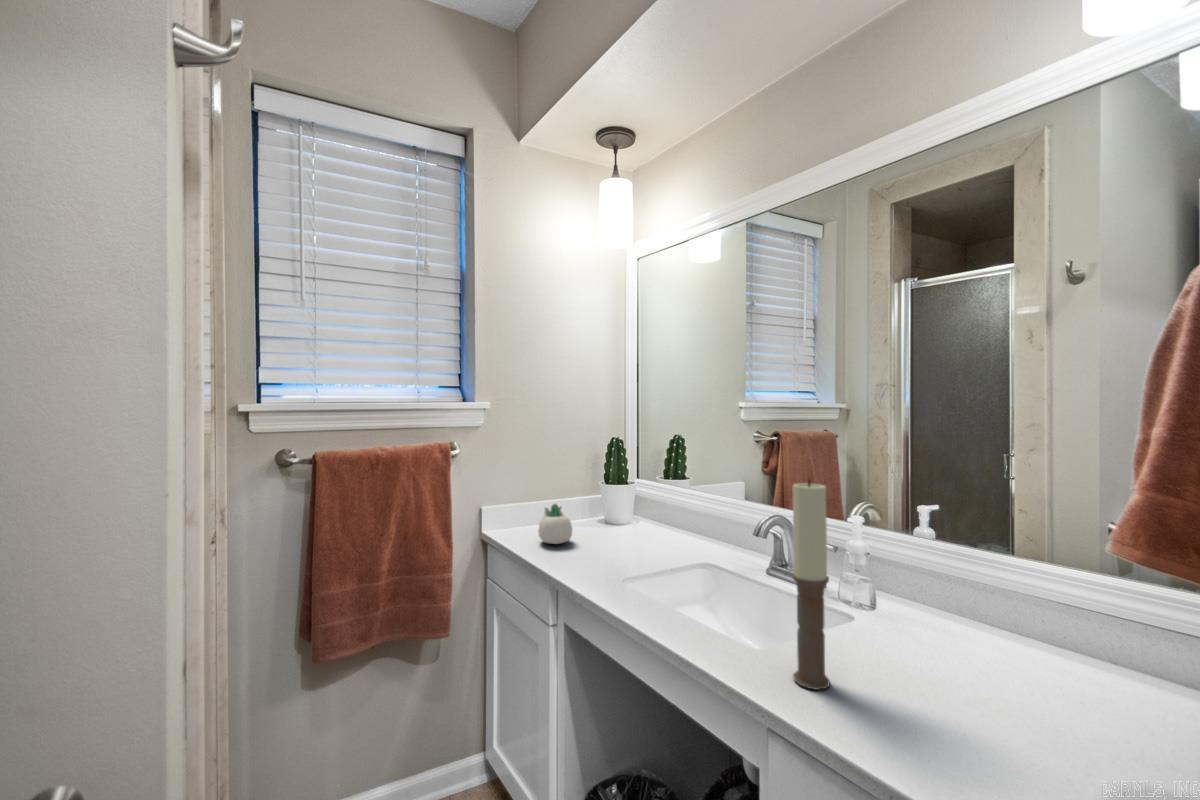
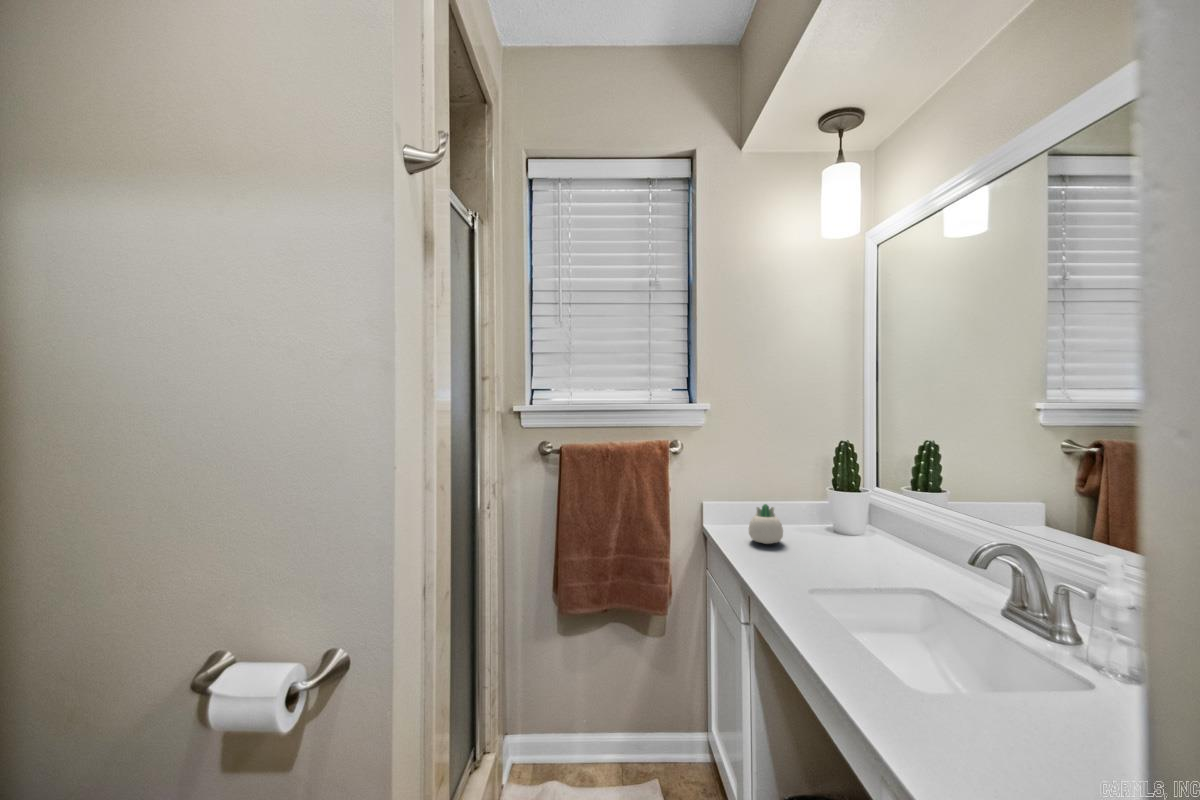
candle: present [792,480,830,690] -> none [948,504,996,749]

